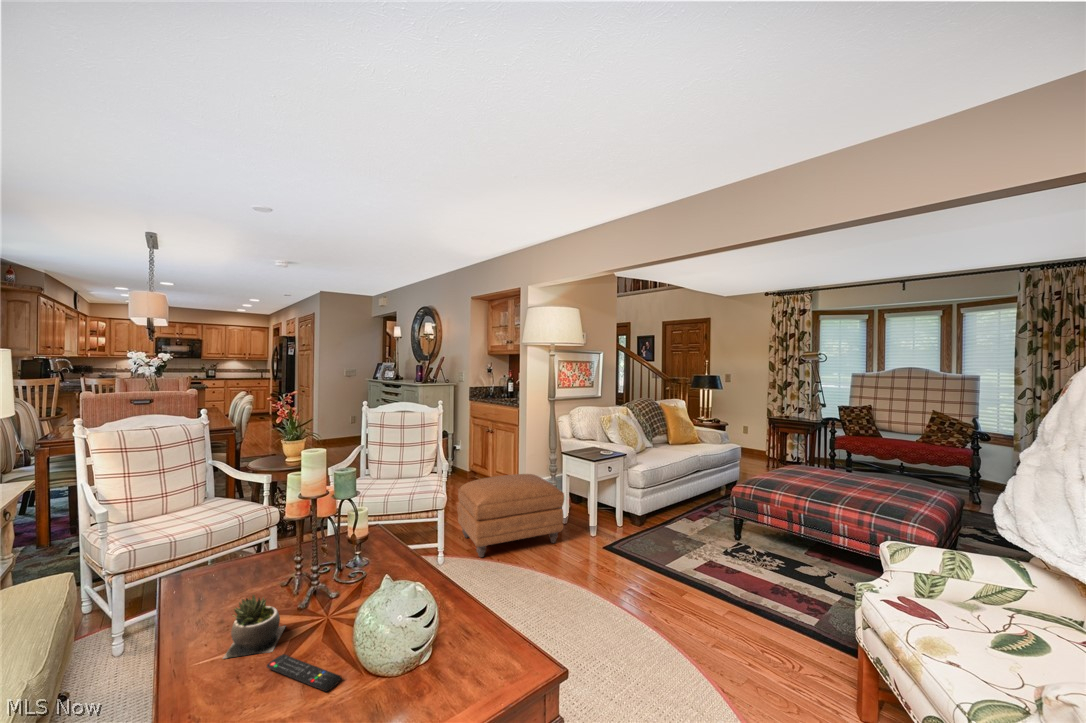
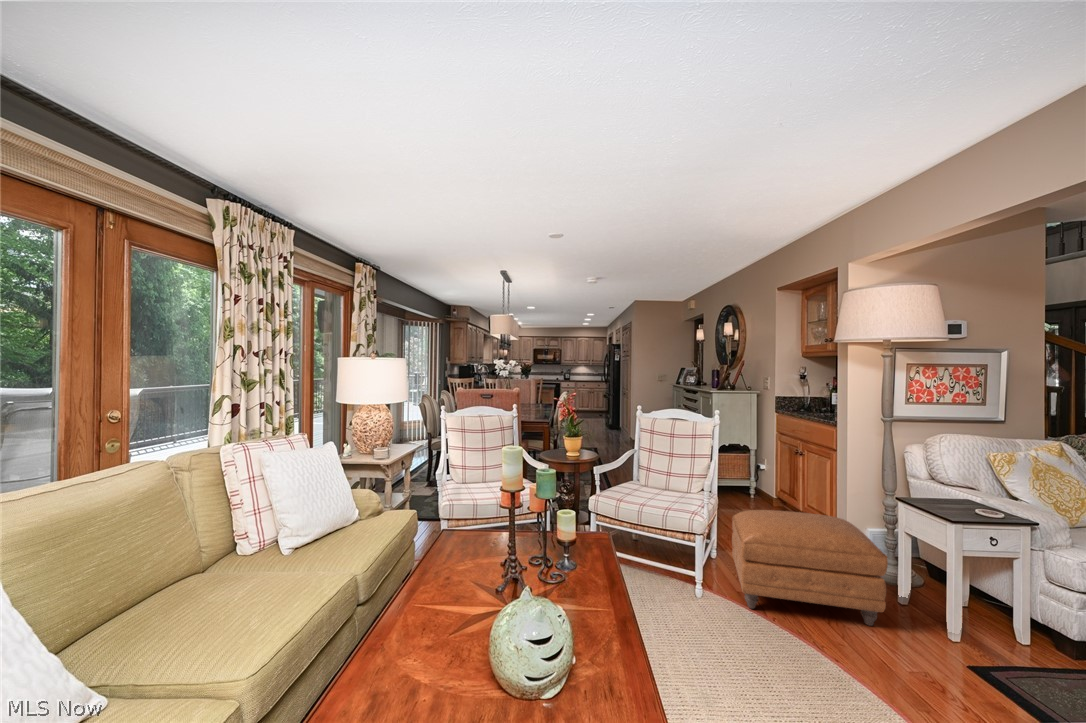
succulent plant: present [223,595,285,658] -> none [422,562,477,620]
remote control: present [267,654,341,691] -> none [437,626,474,679]

